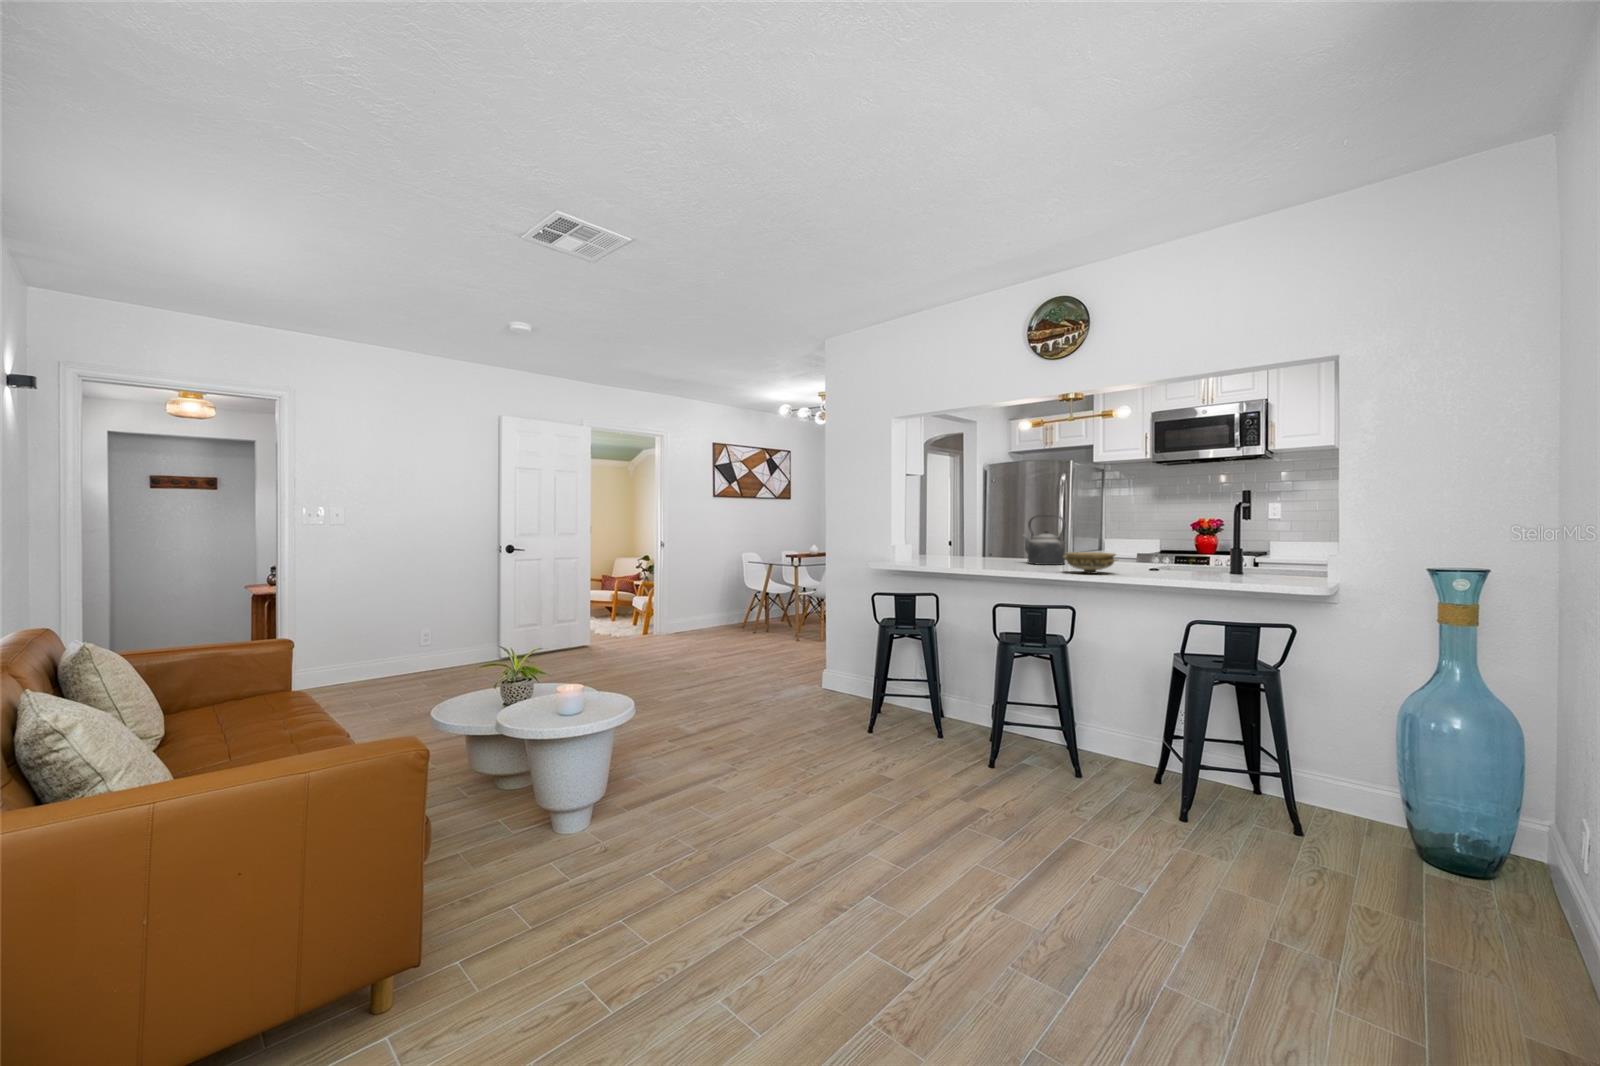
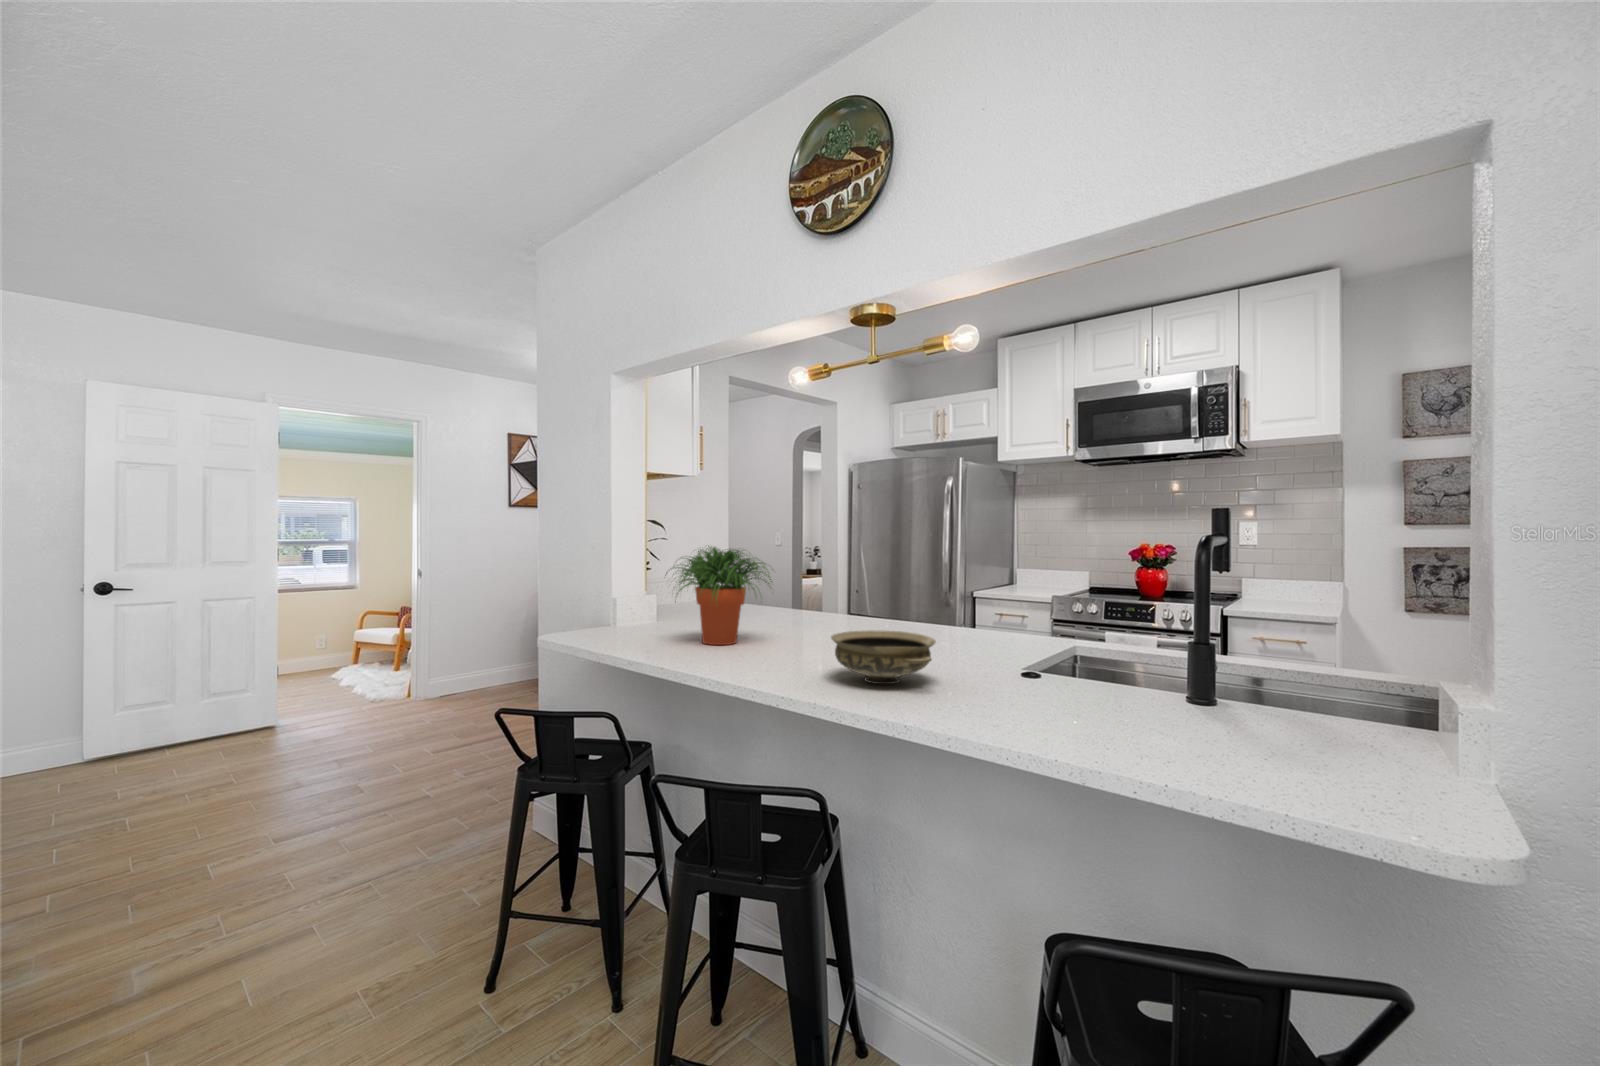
potted plant: none [947,515,1009,567] -> present [665,546,772,645]
kettle: present [1023,515,1066,565] -> none [831,547,896,638]

